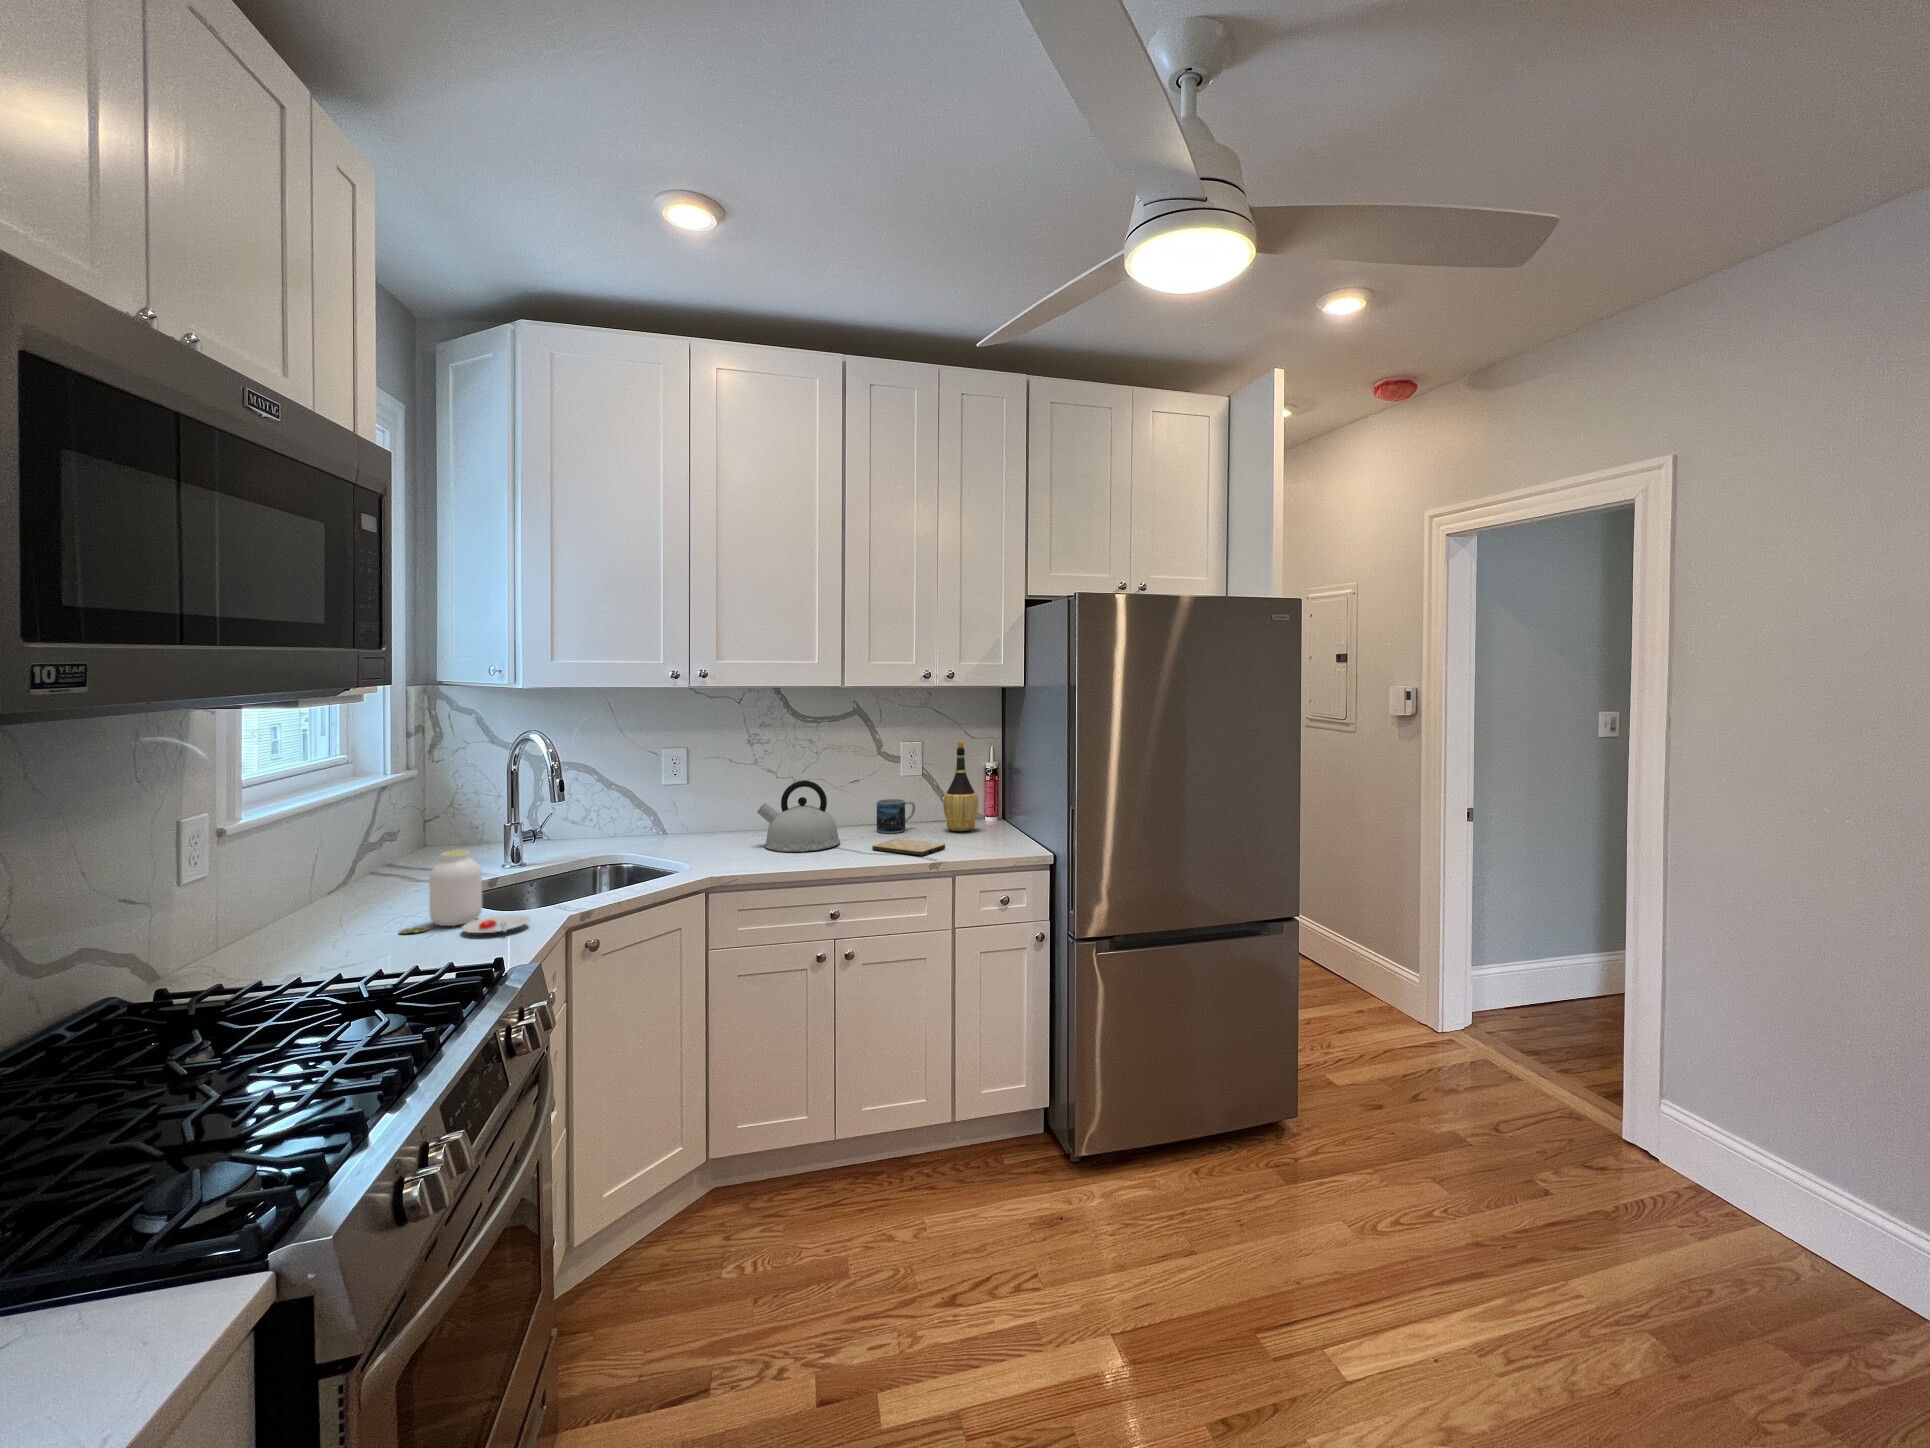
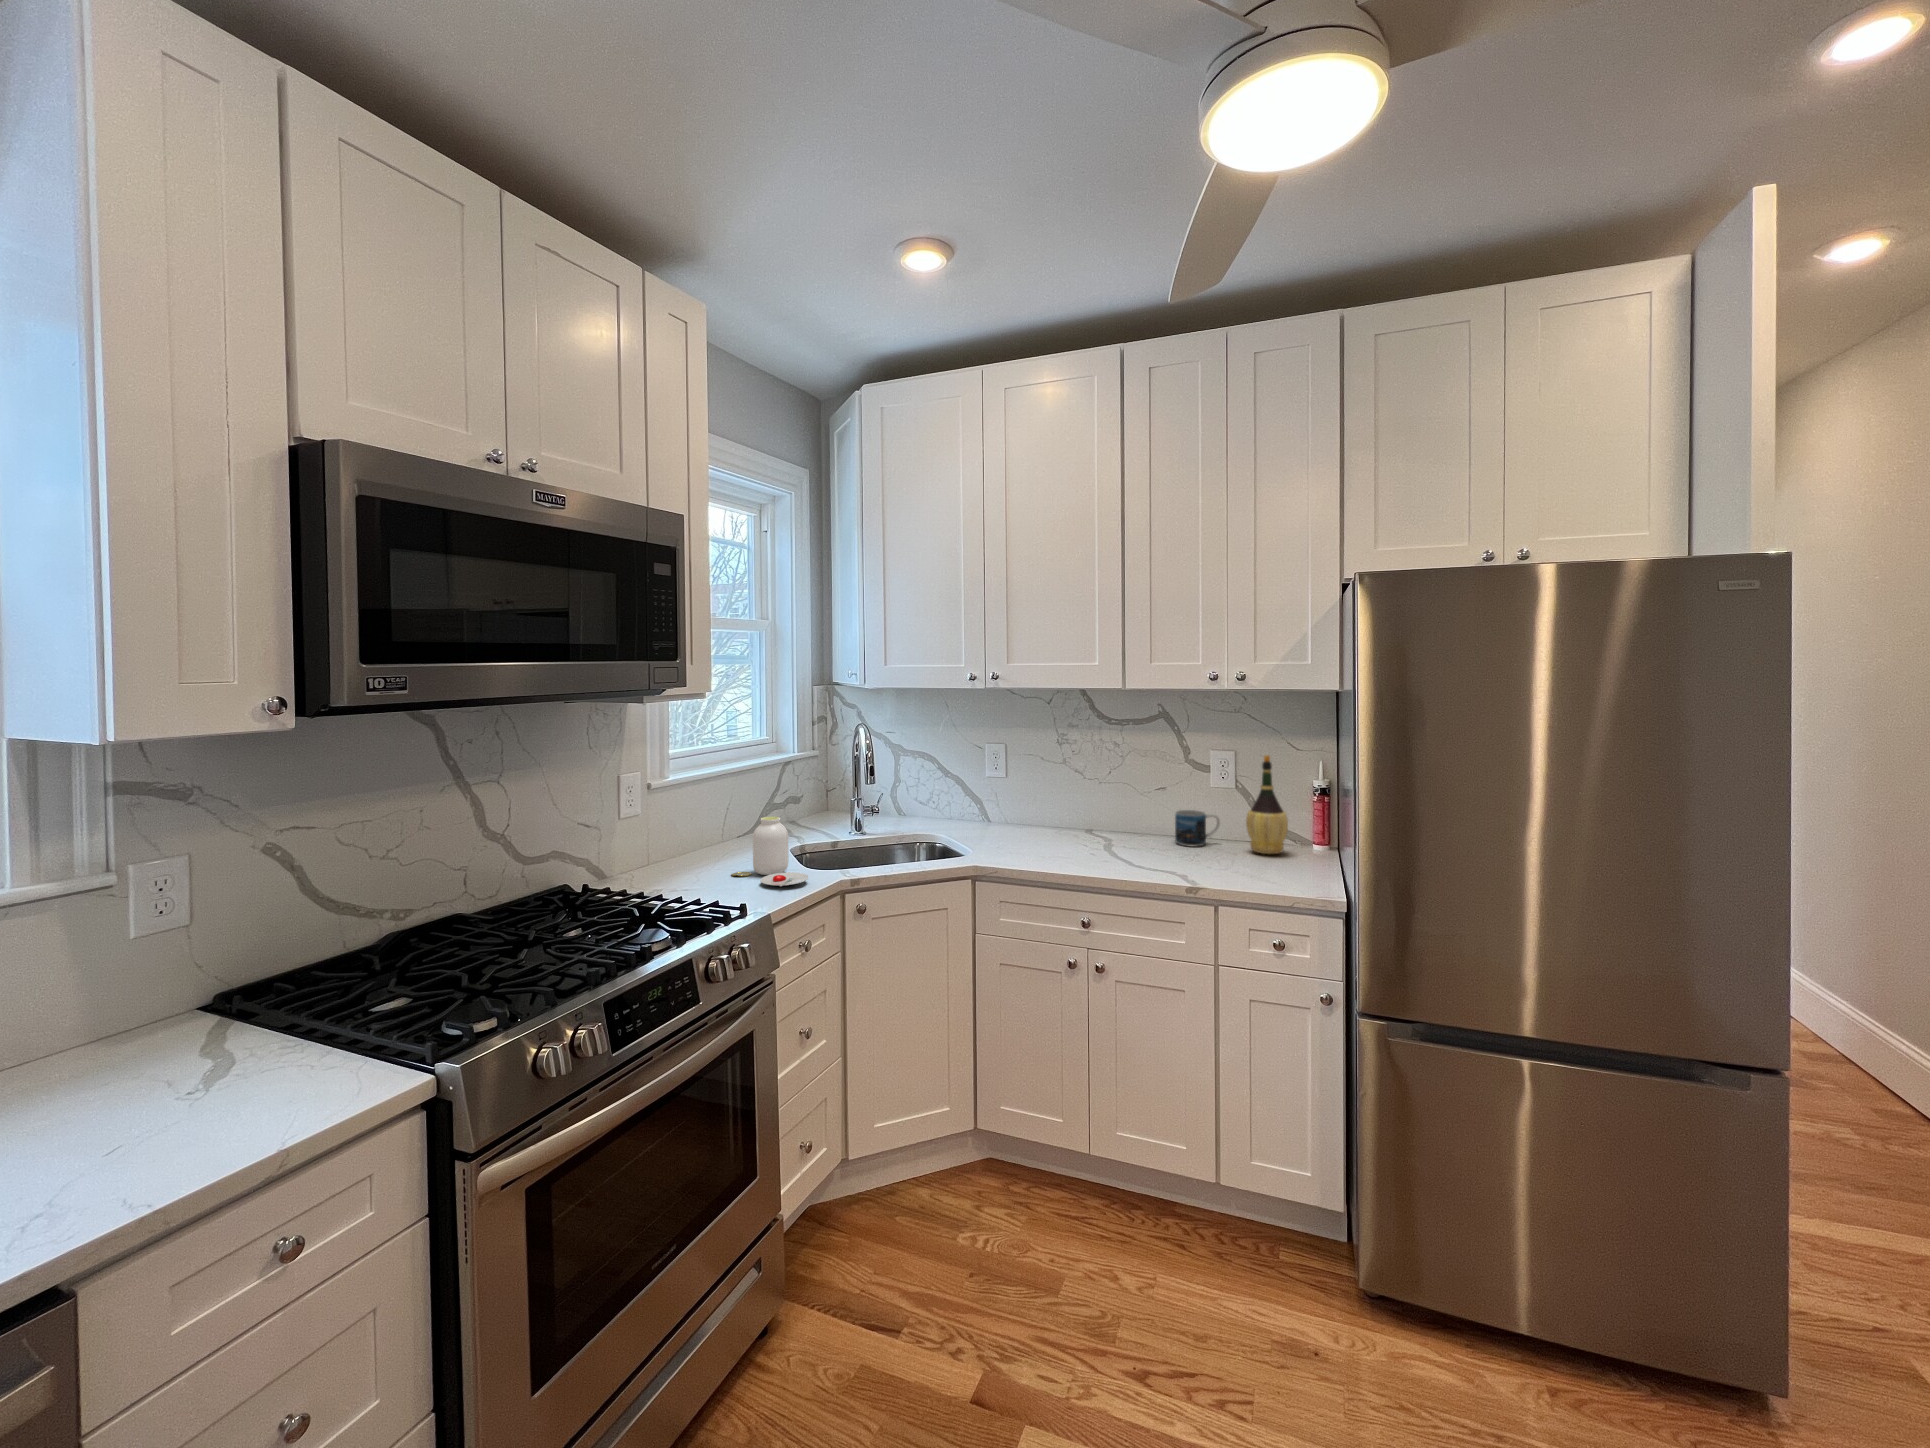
kettle: present [757,781,840,852] -> none [1048,784,1126,854]
cutting board: present [872,839,945,856] -> none [1147,853,1225,876]

